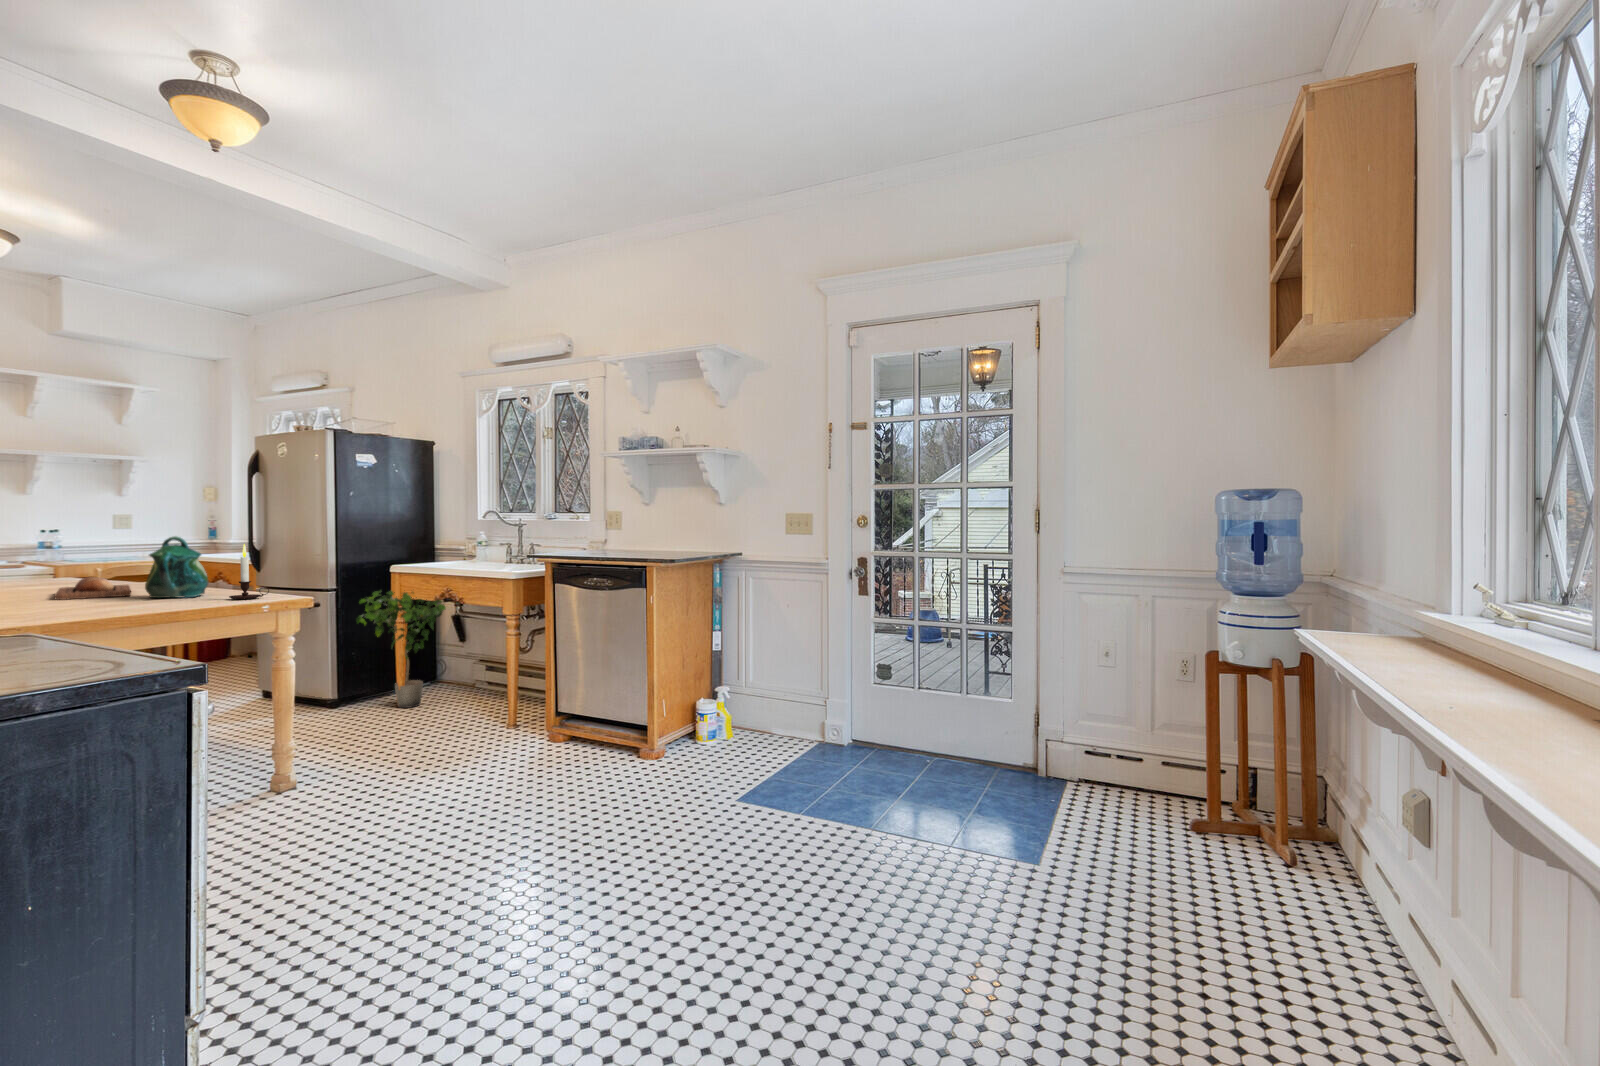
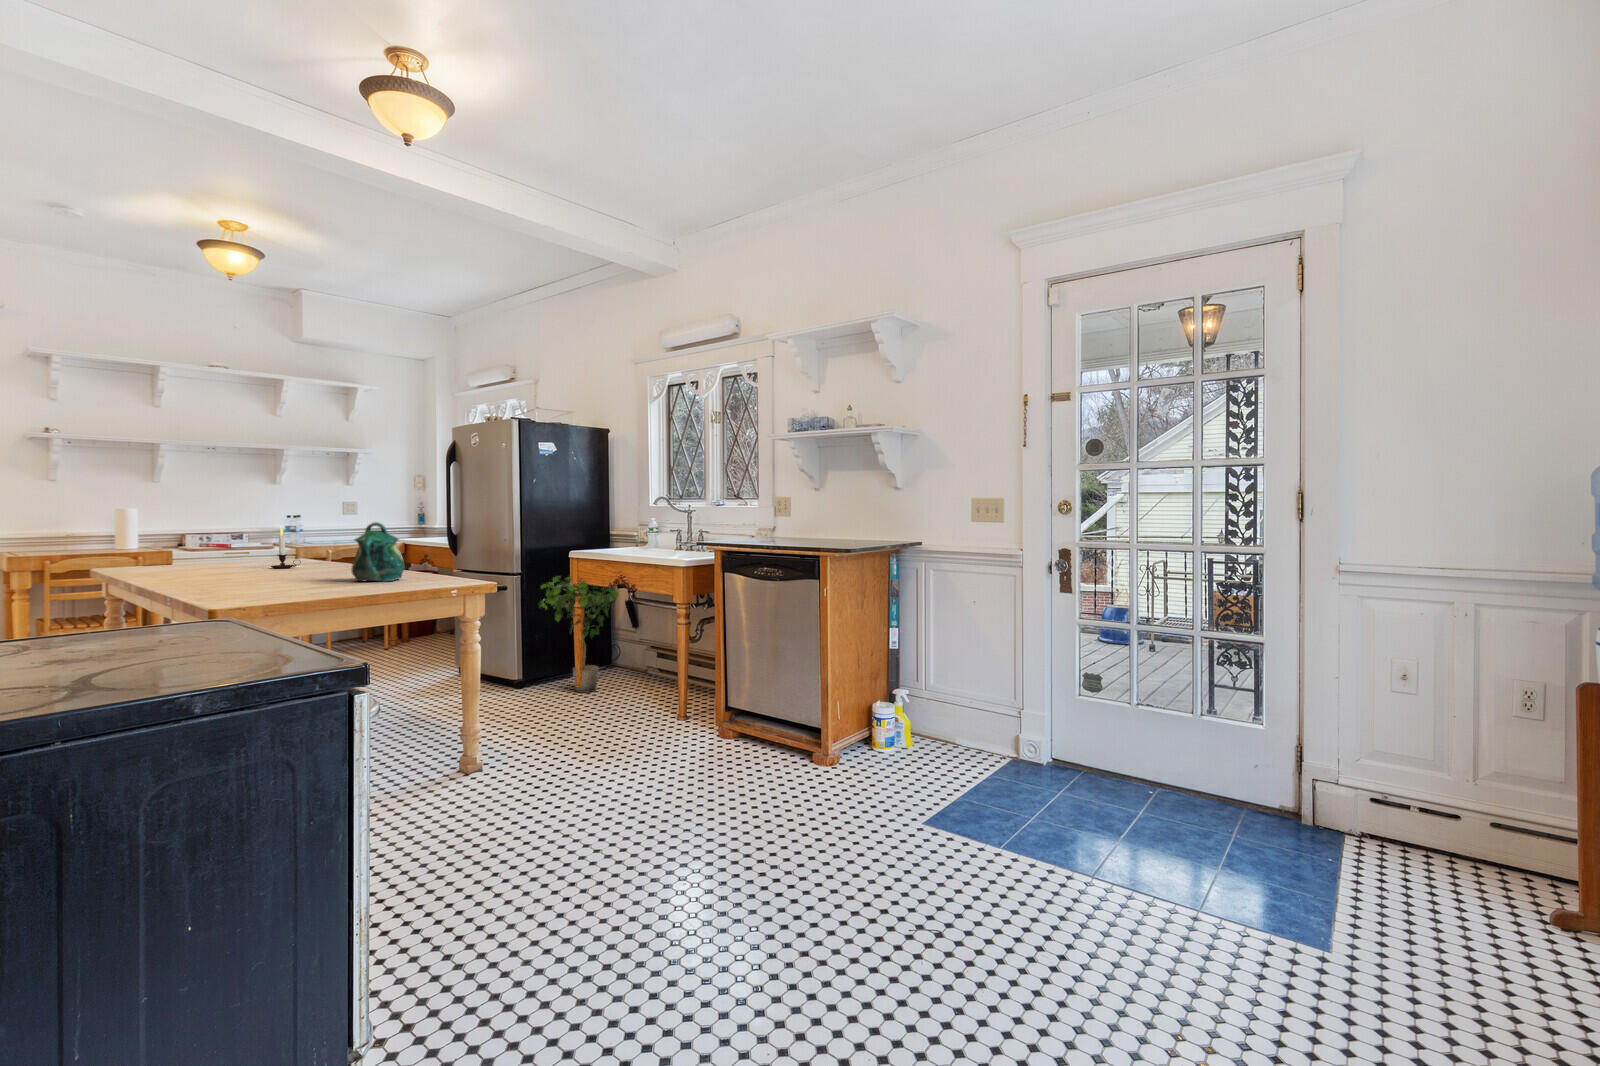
candle: present [229,544,269,599] -> present [271,526,301,568]
bread loaf: present [55,577,131,600] -> none [279,560,342,581]

